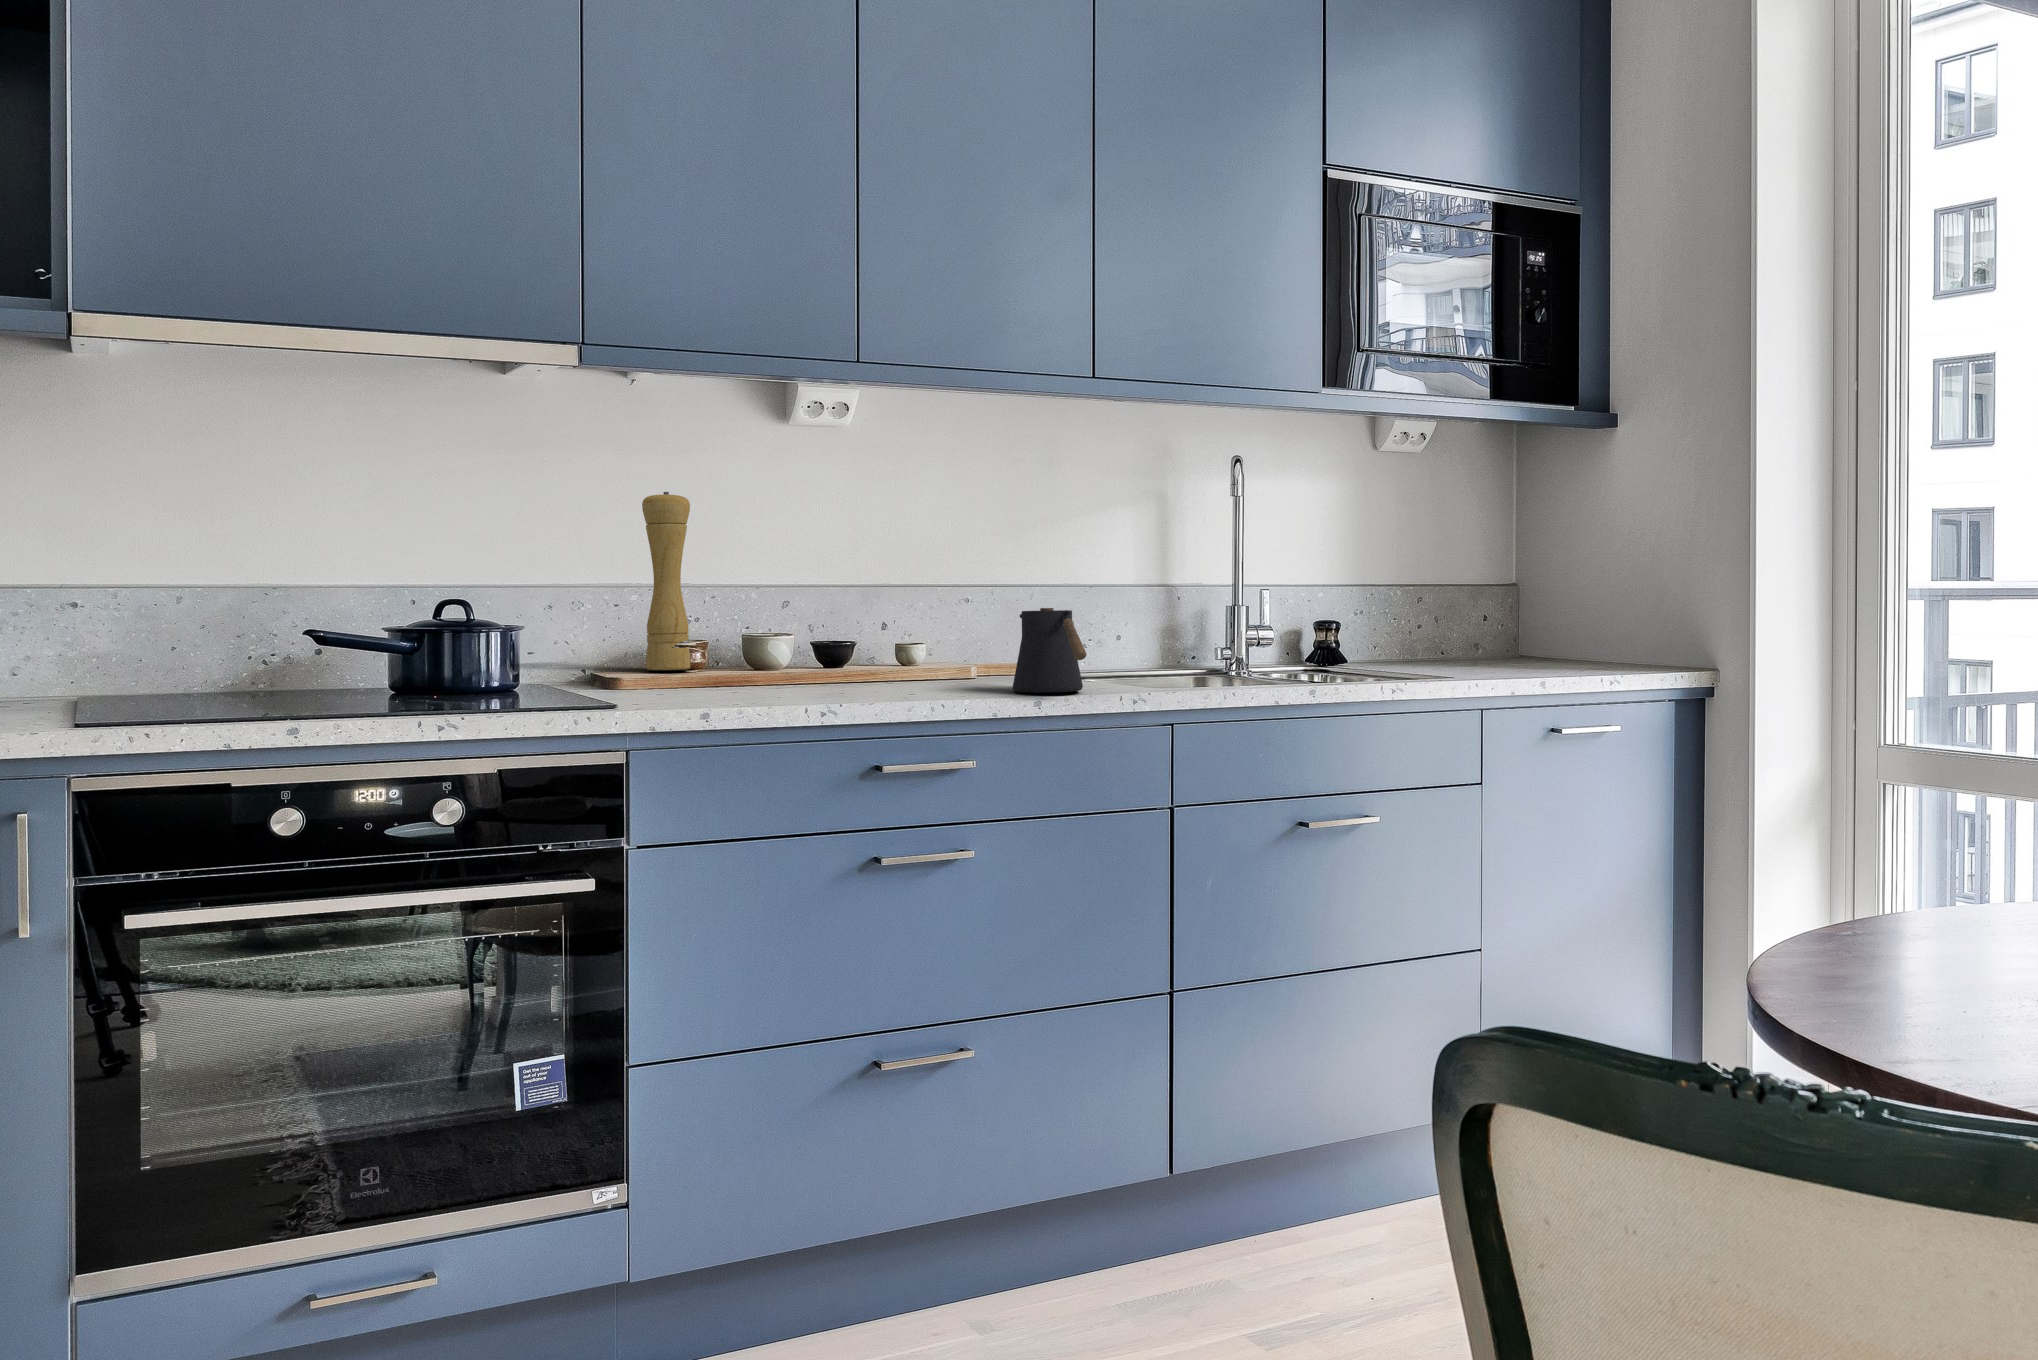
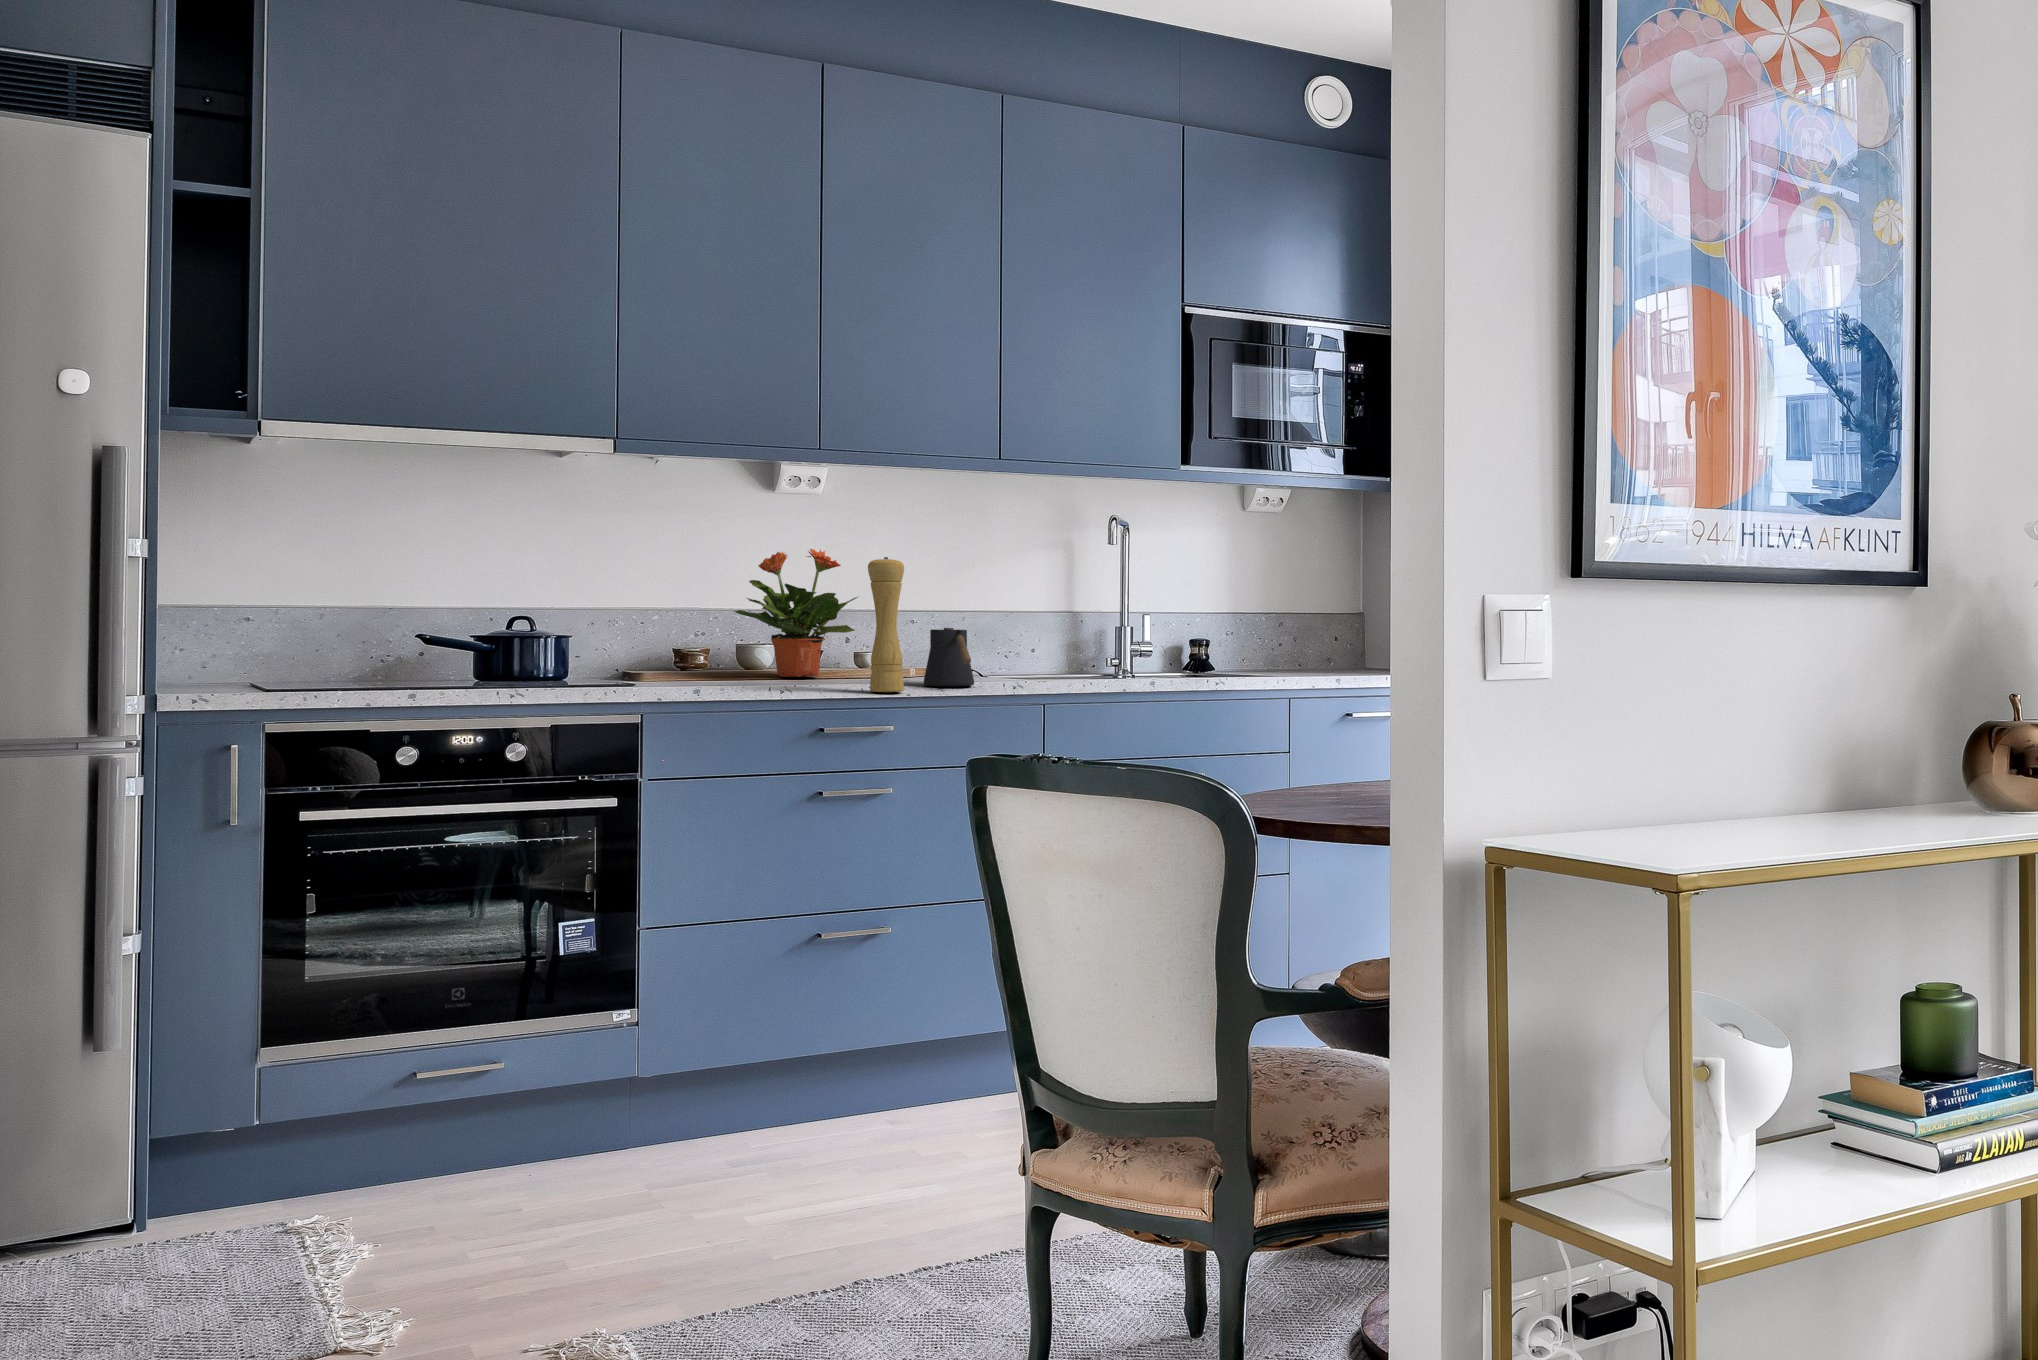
pepper mill: present [642,492,690,670] -> present [868,557,904,692]
potted plant: none [745,498,916,682] -> present [734,549,857,677]

